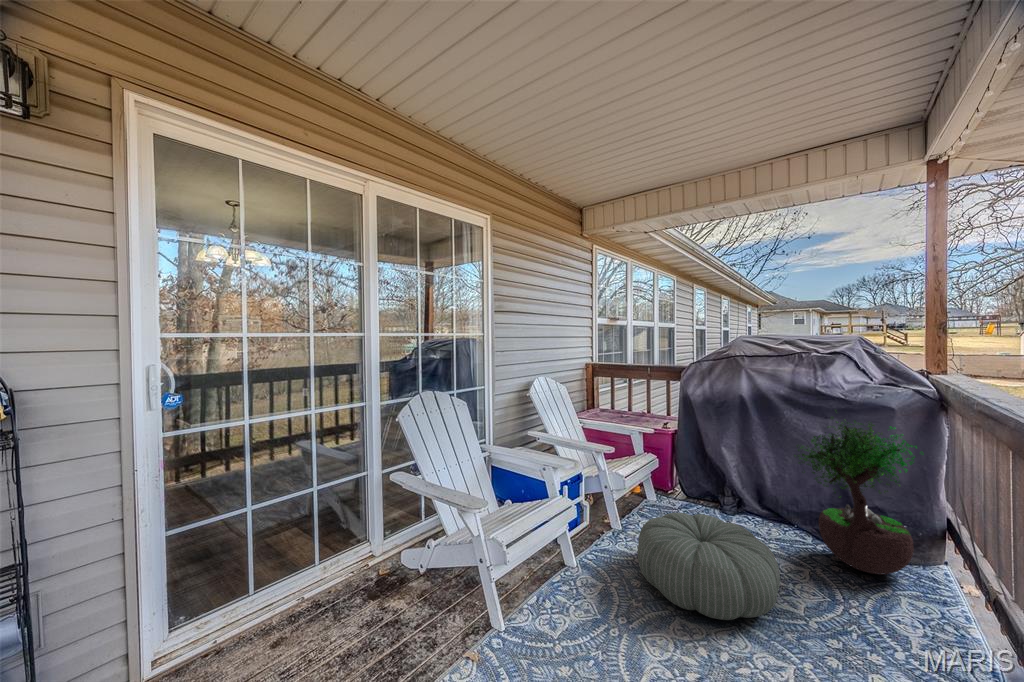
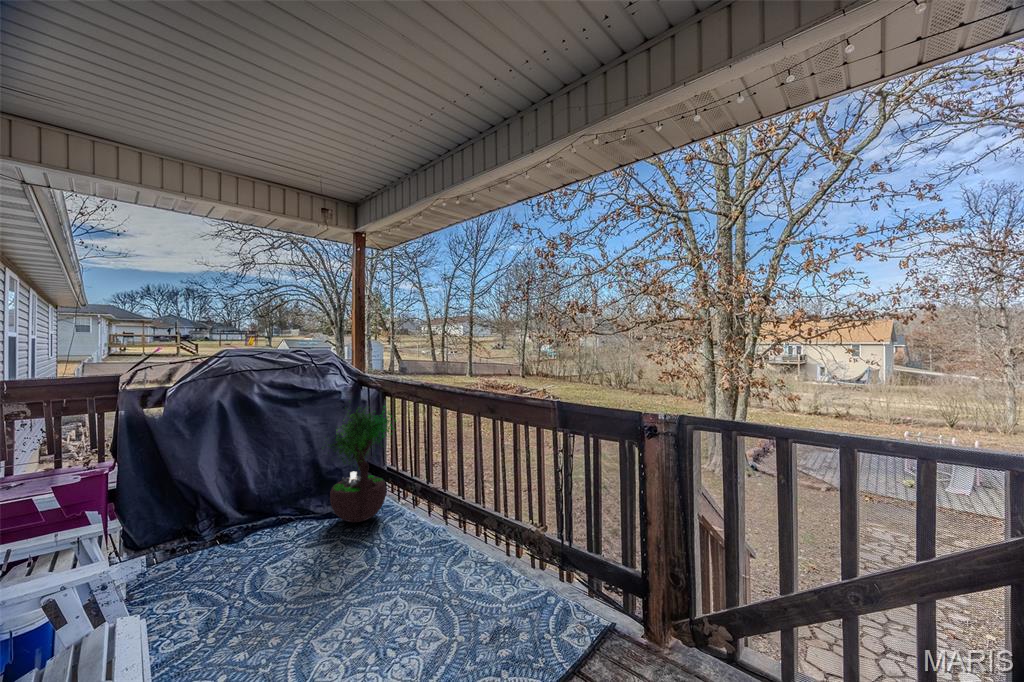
pouf: present [638,513,780,620] -> none [218,528,368,639]

